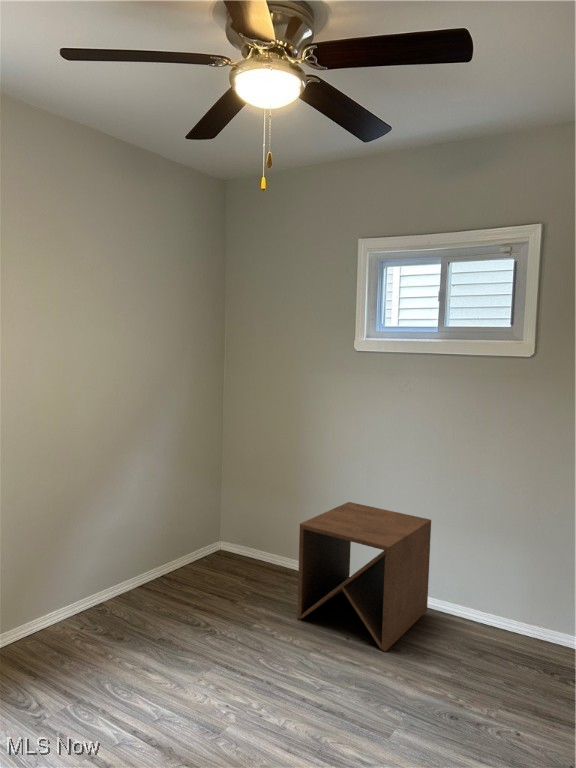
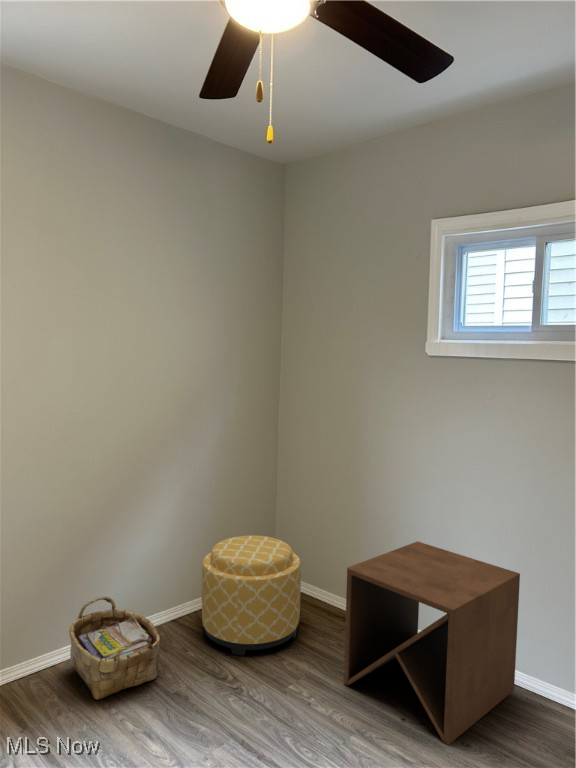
ottoman: none [168,506,253,606] -> present [202,535,301,656]
woven basket: none [59,564,142,649] -> present [69,596,160,699]

